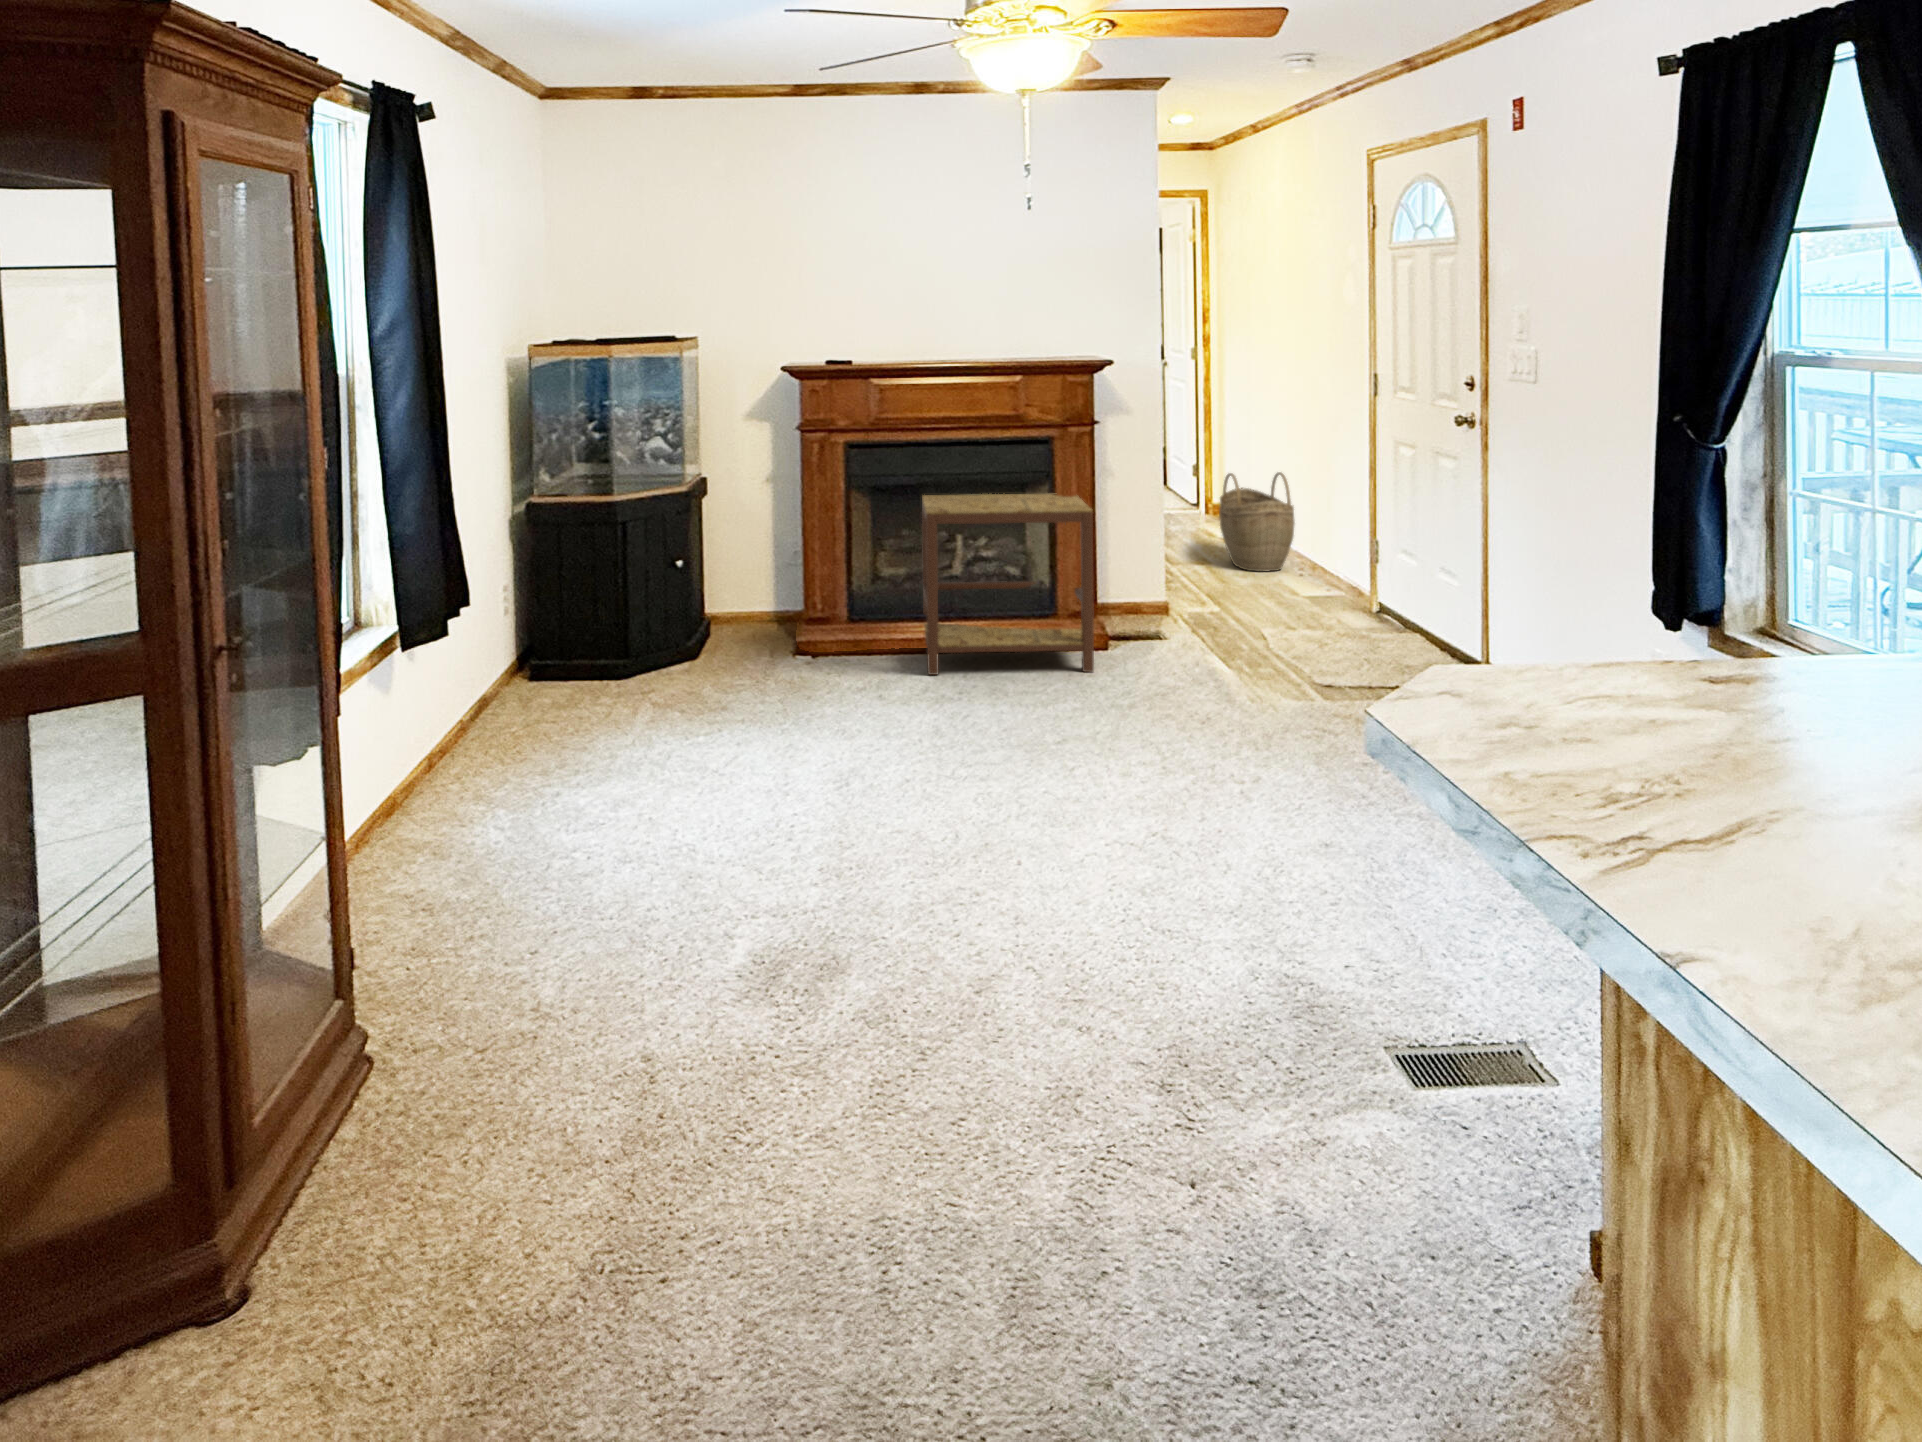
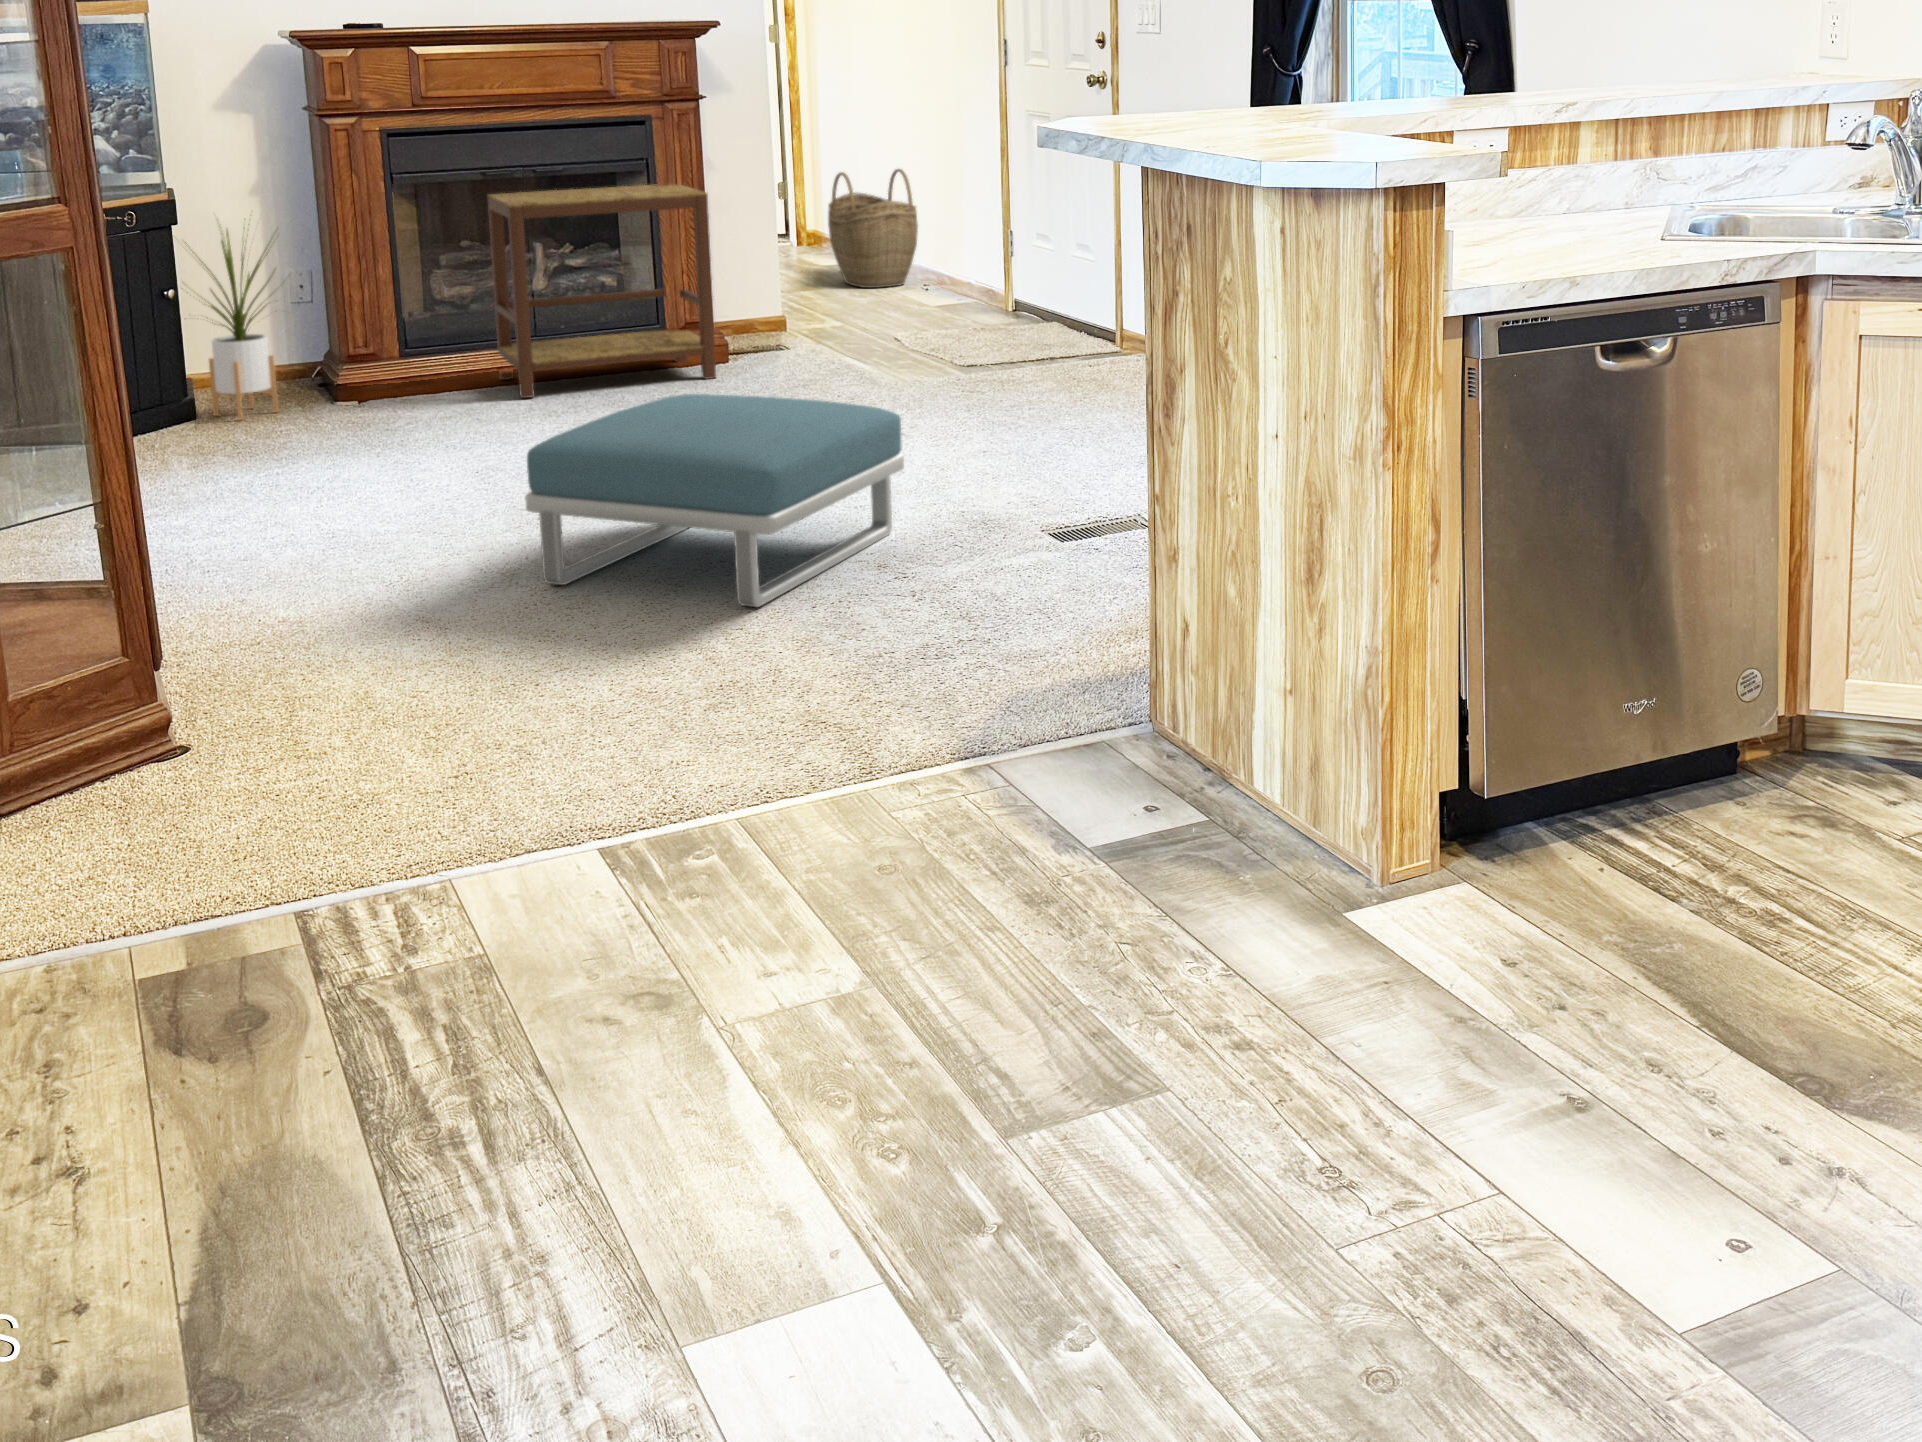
house plant: none [684,500,769,667] -> present [183,227,285,420]
footstool: none [794,775,1223,1149] -> present [525,394,904,607]

